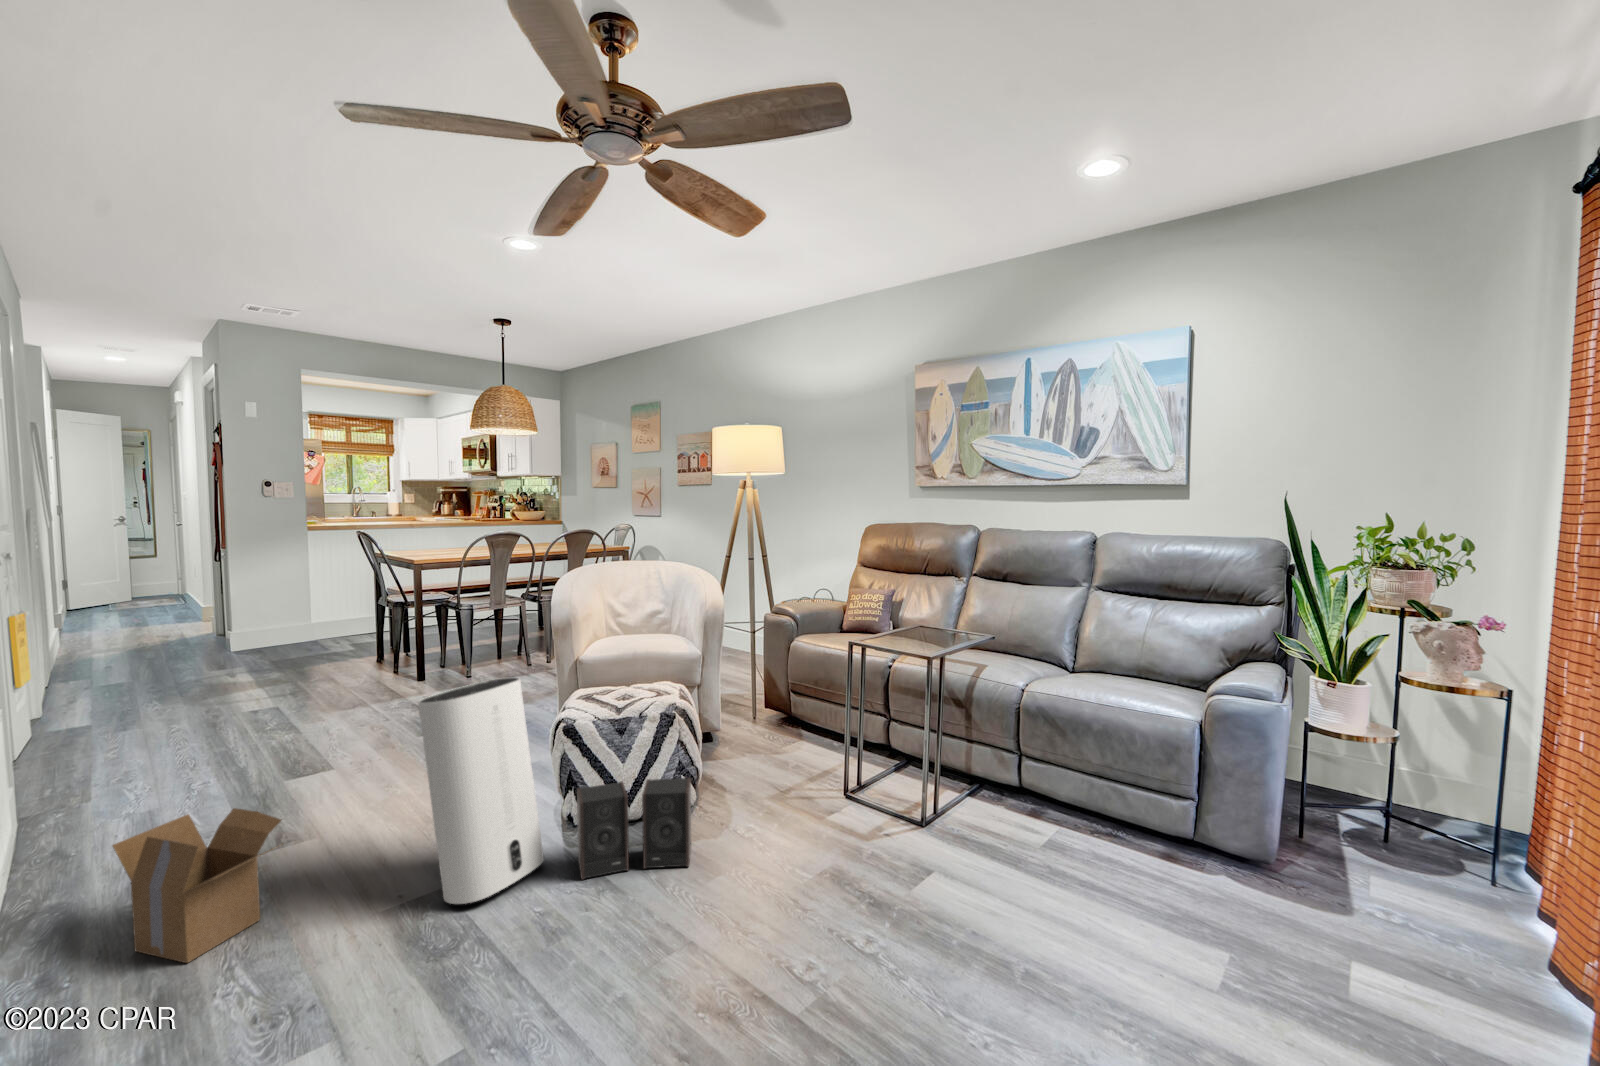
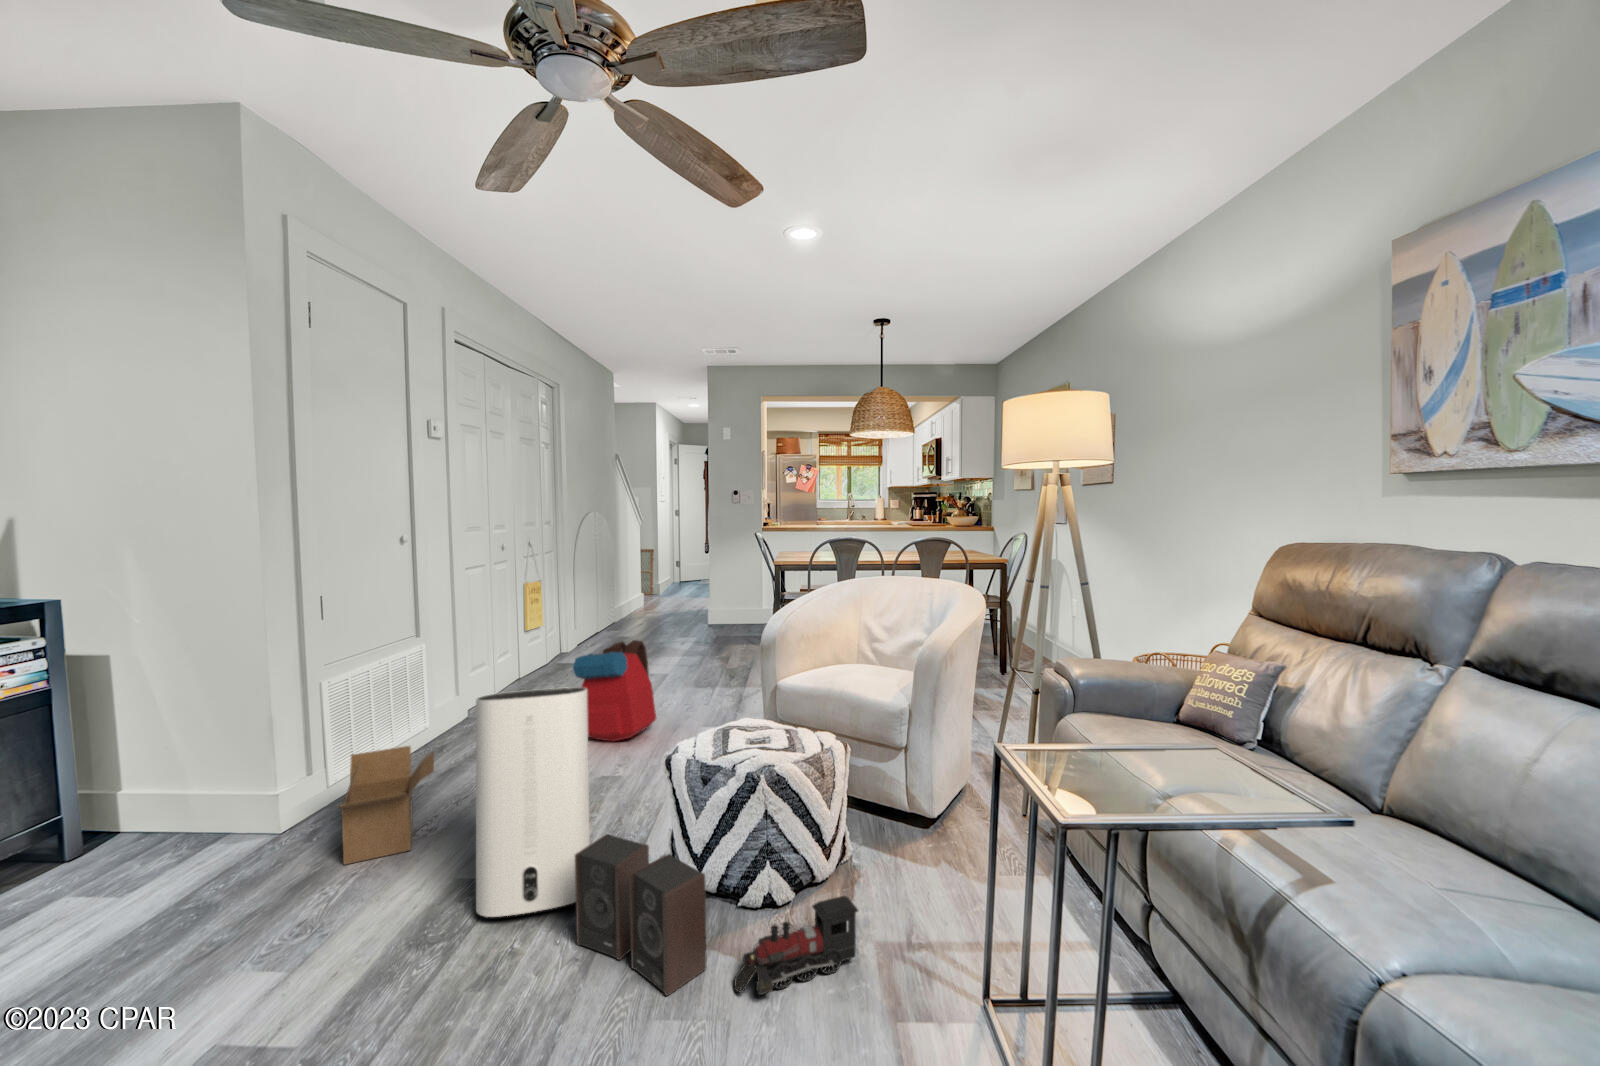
backpack: none [270,660,370,783] -> present [573,640,656,742]
toy train: none [712,770,767,846] -> present [734,896,858,995]

